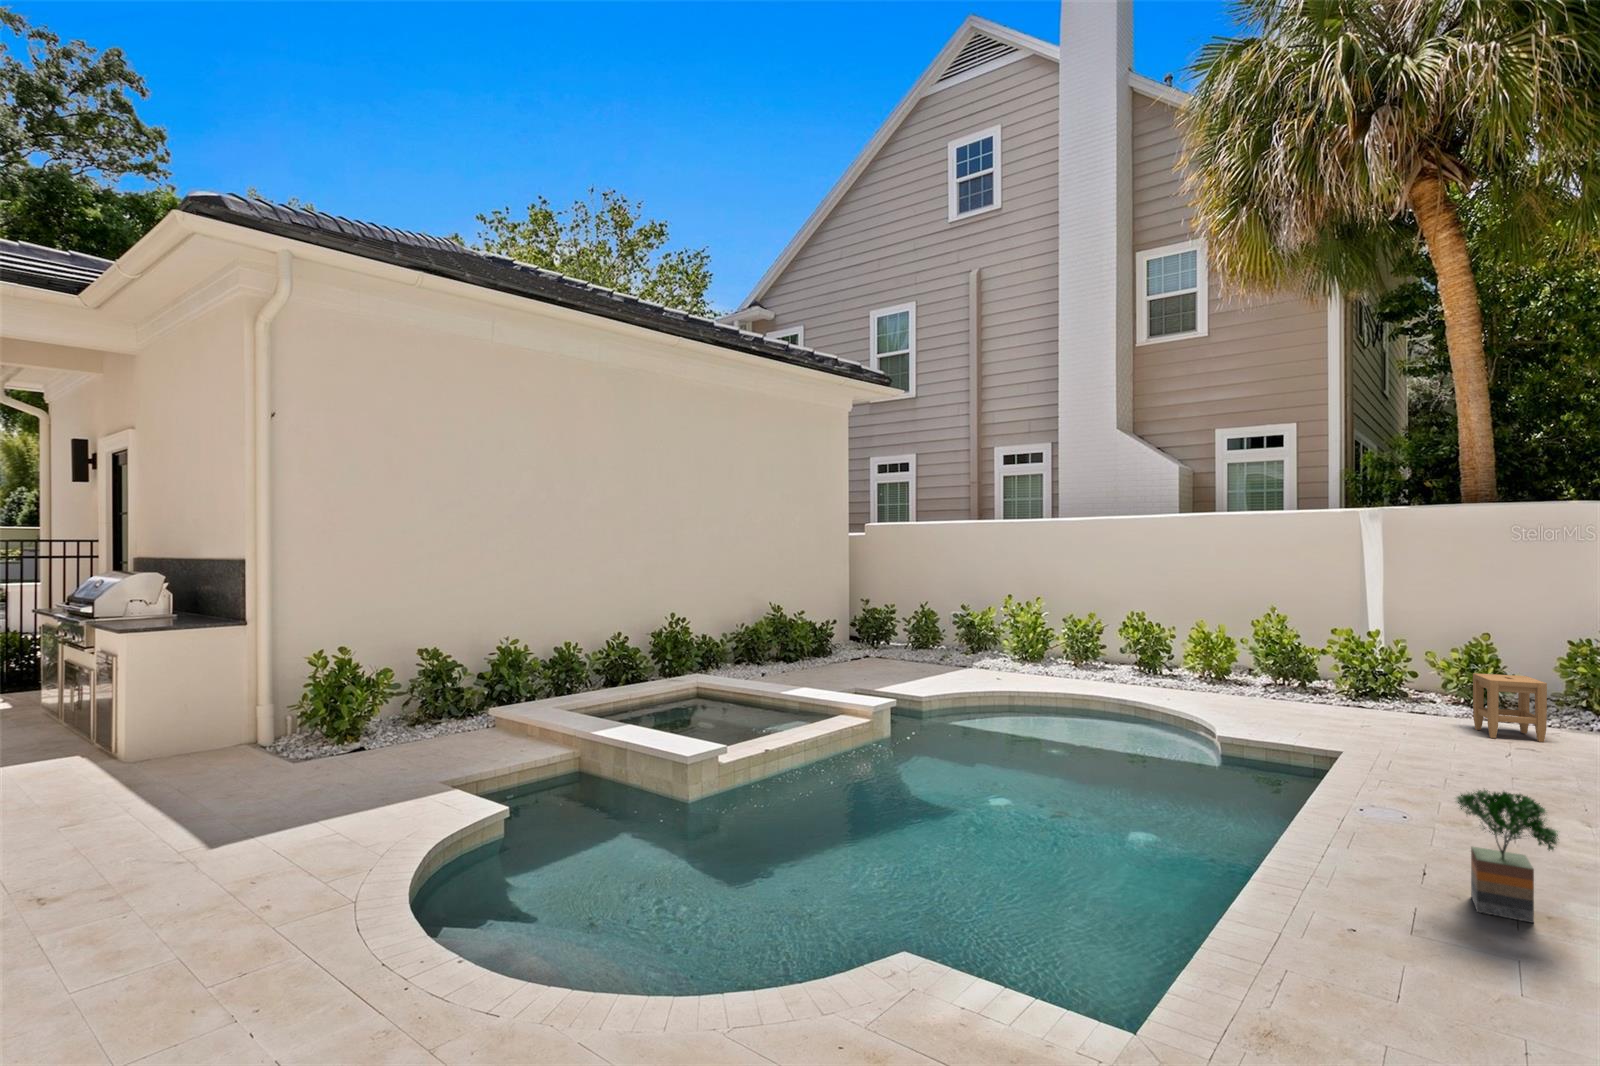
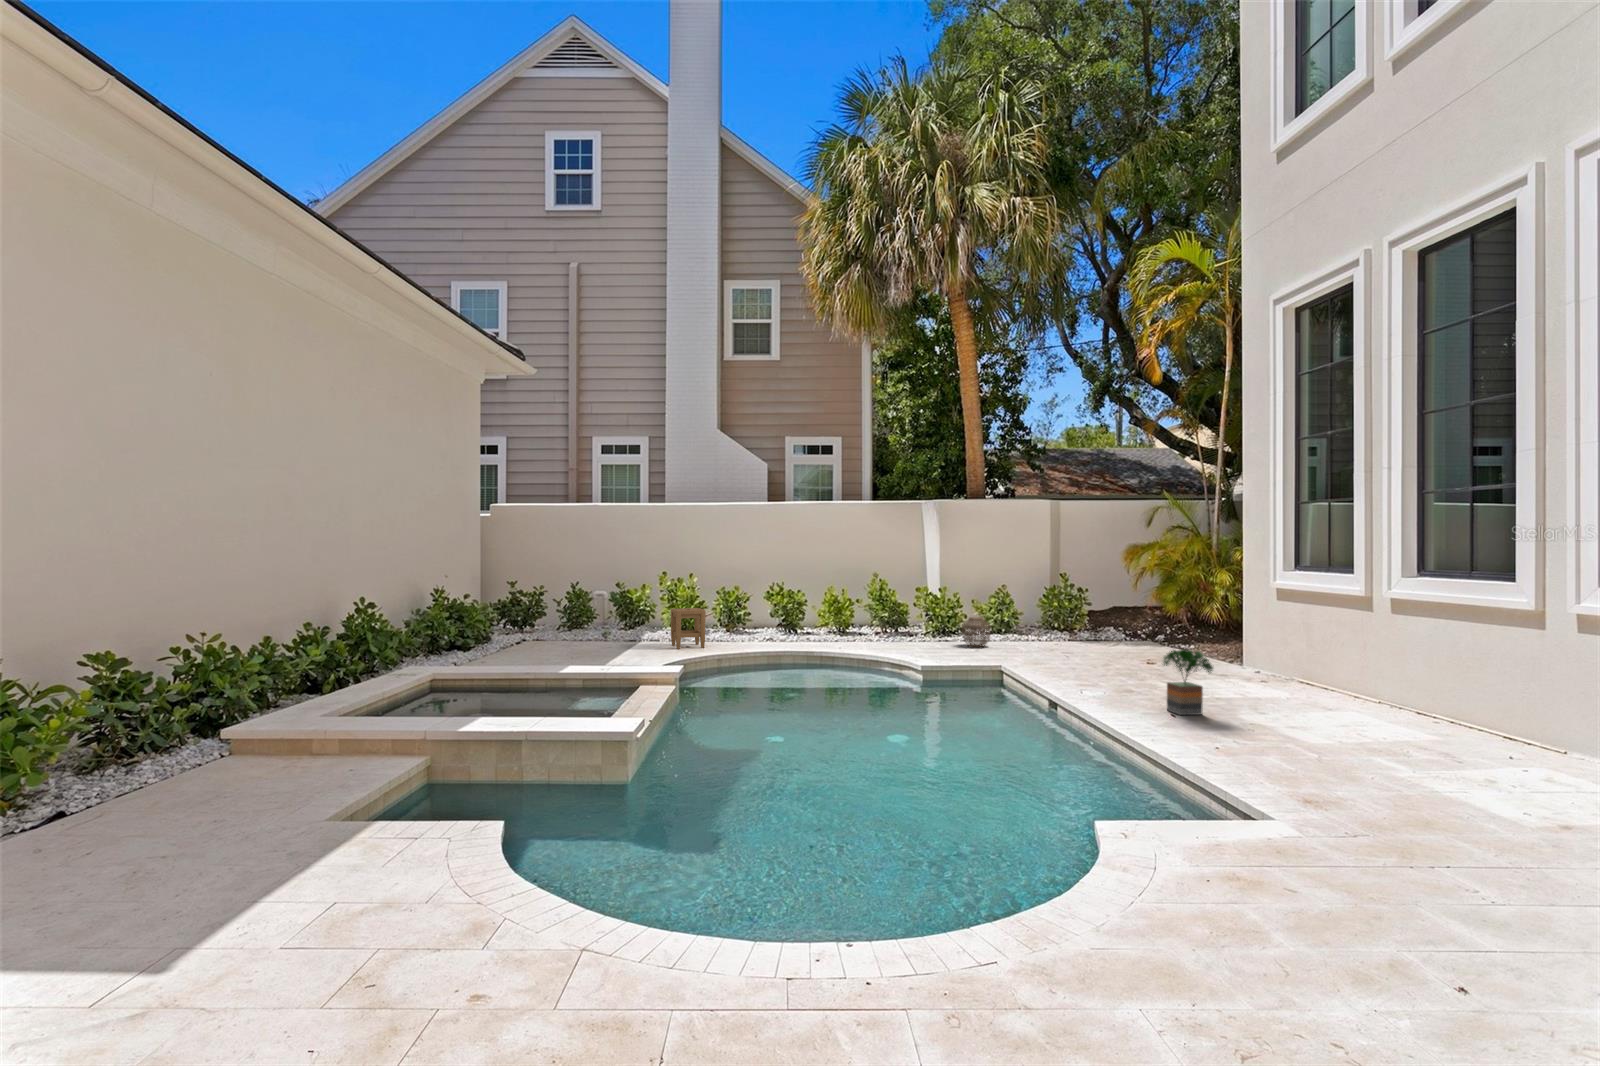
stool: present [1473,673,1547,742] -> present [671,608,706,649]
woven basket: none [1359,684,1409,731] -> present [962,617,991,647]

